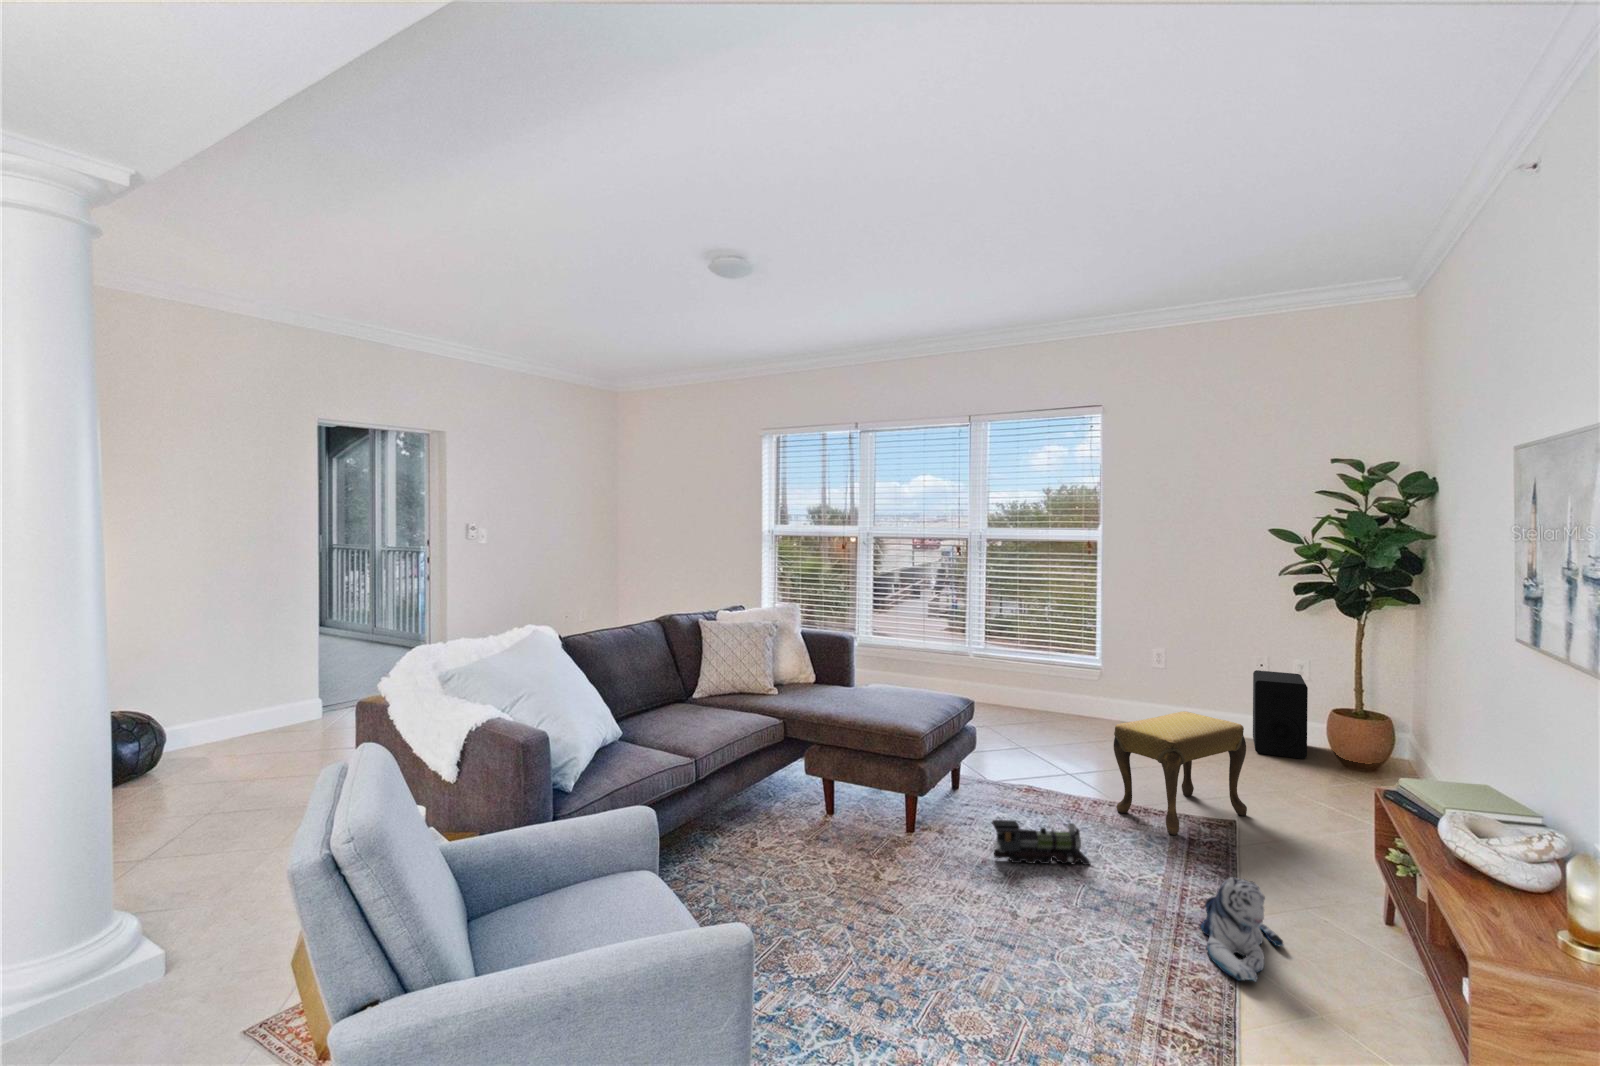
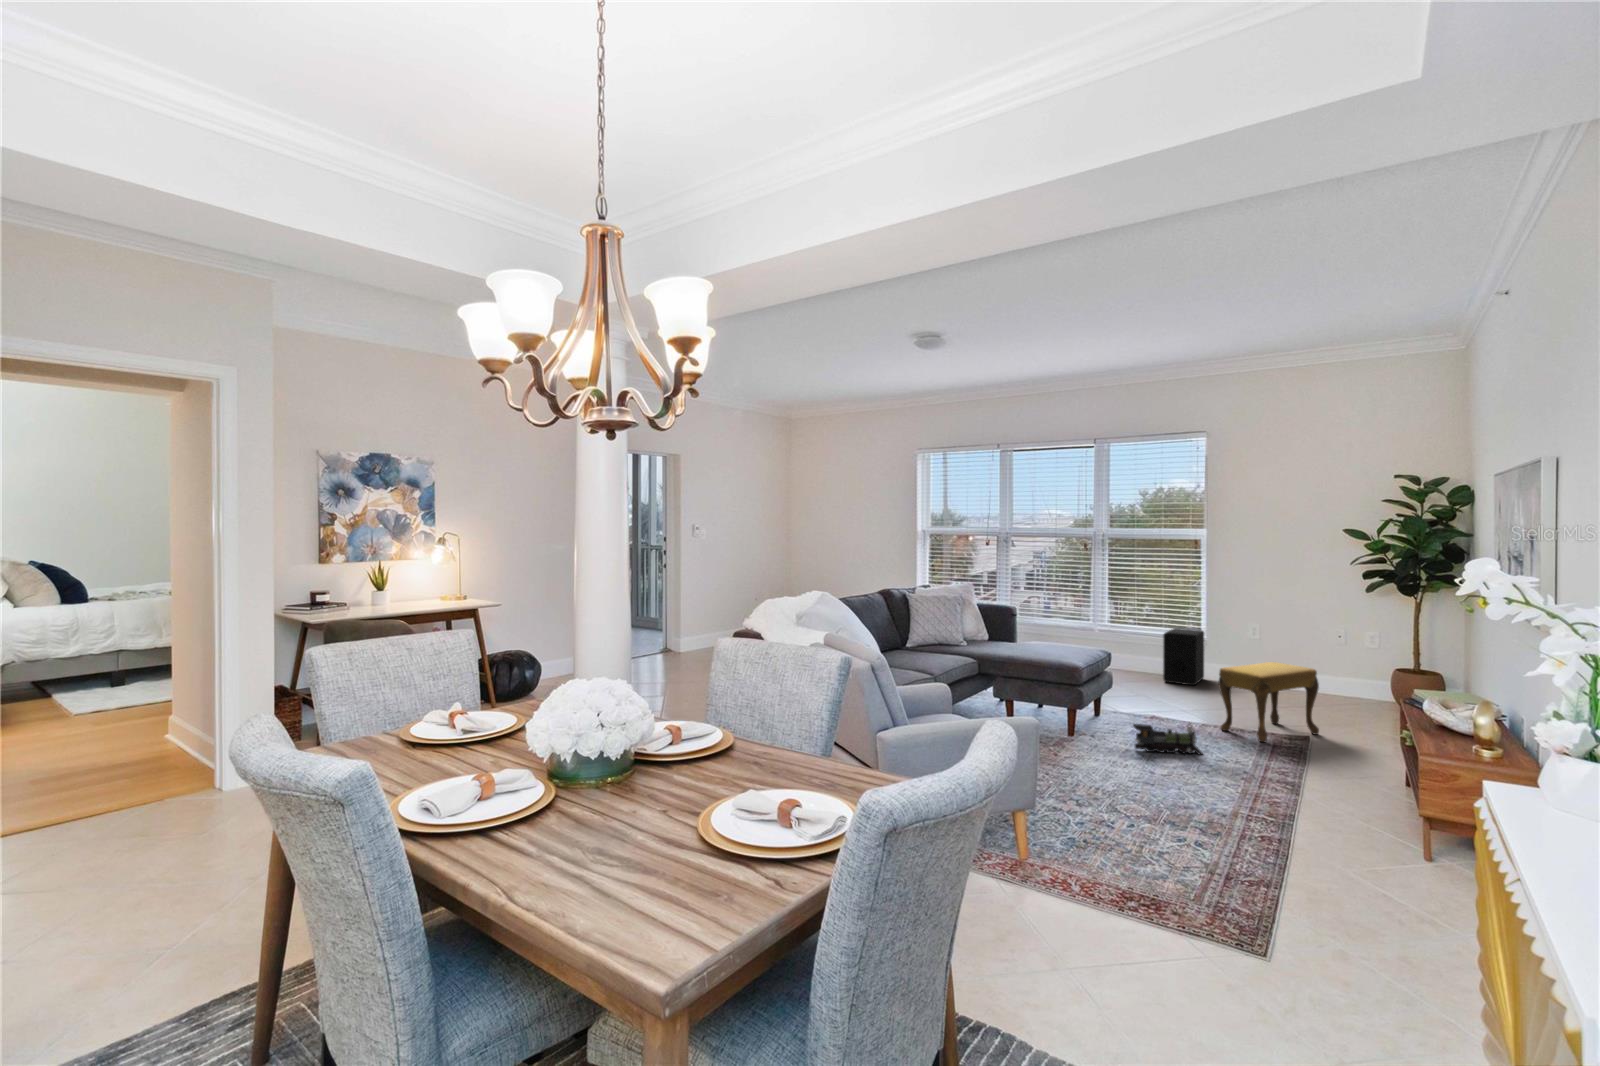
speaker: present [1253,670,1308,759] -> present [1163,628,1204,685]
plush toy: present [1200,878,1283,982] -> none [1278,745,1334,803]

